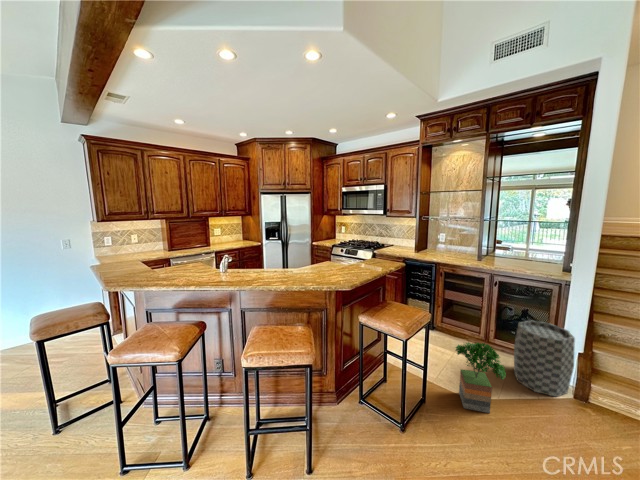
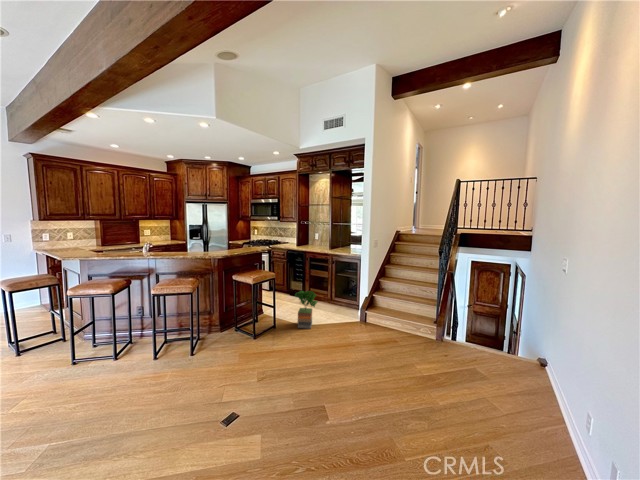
trash can: present [514,320,575,397] -> none [336,281,362,320]

